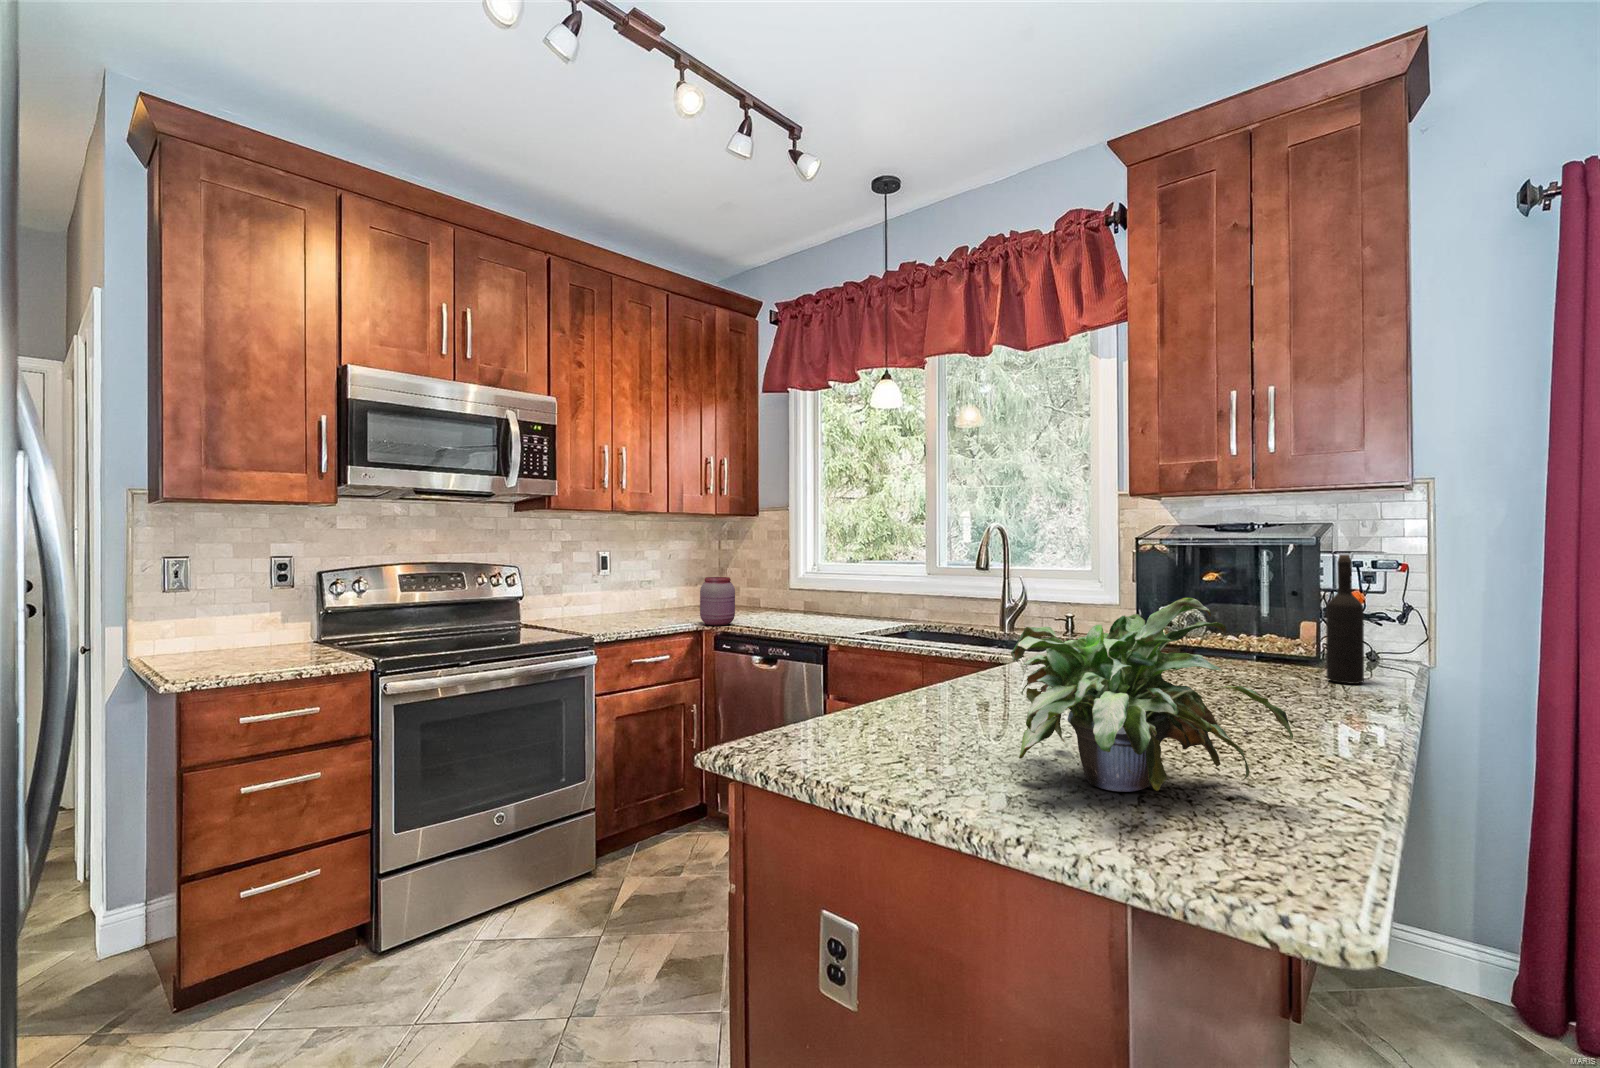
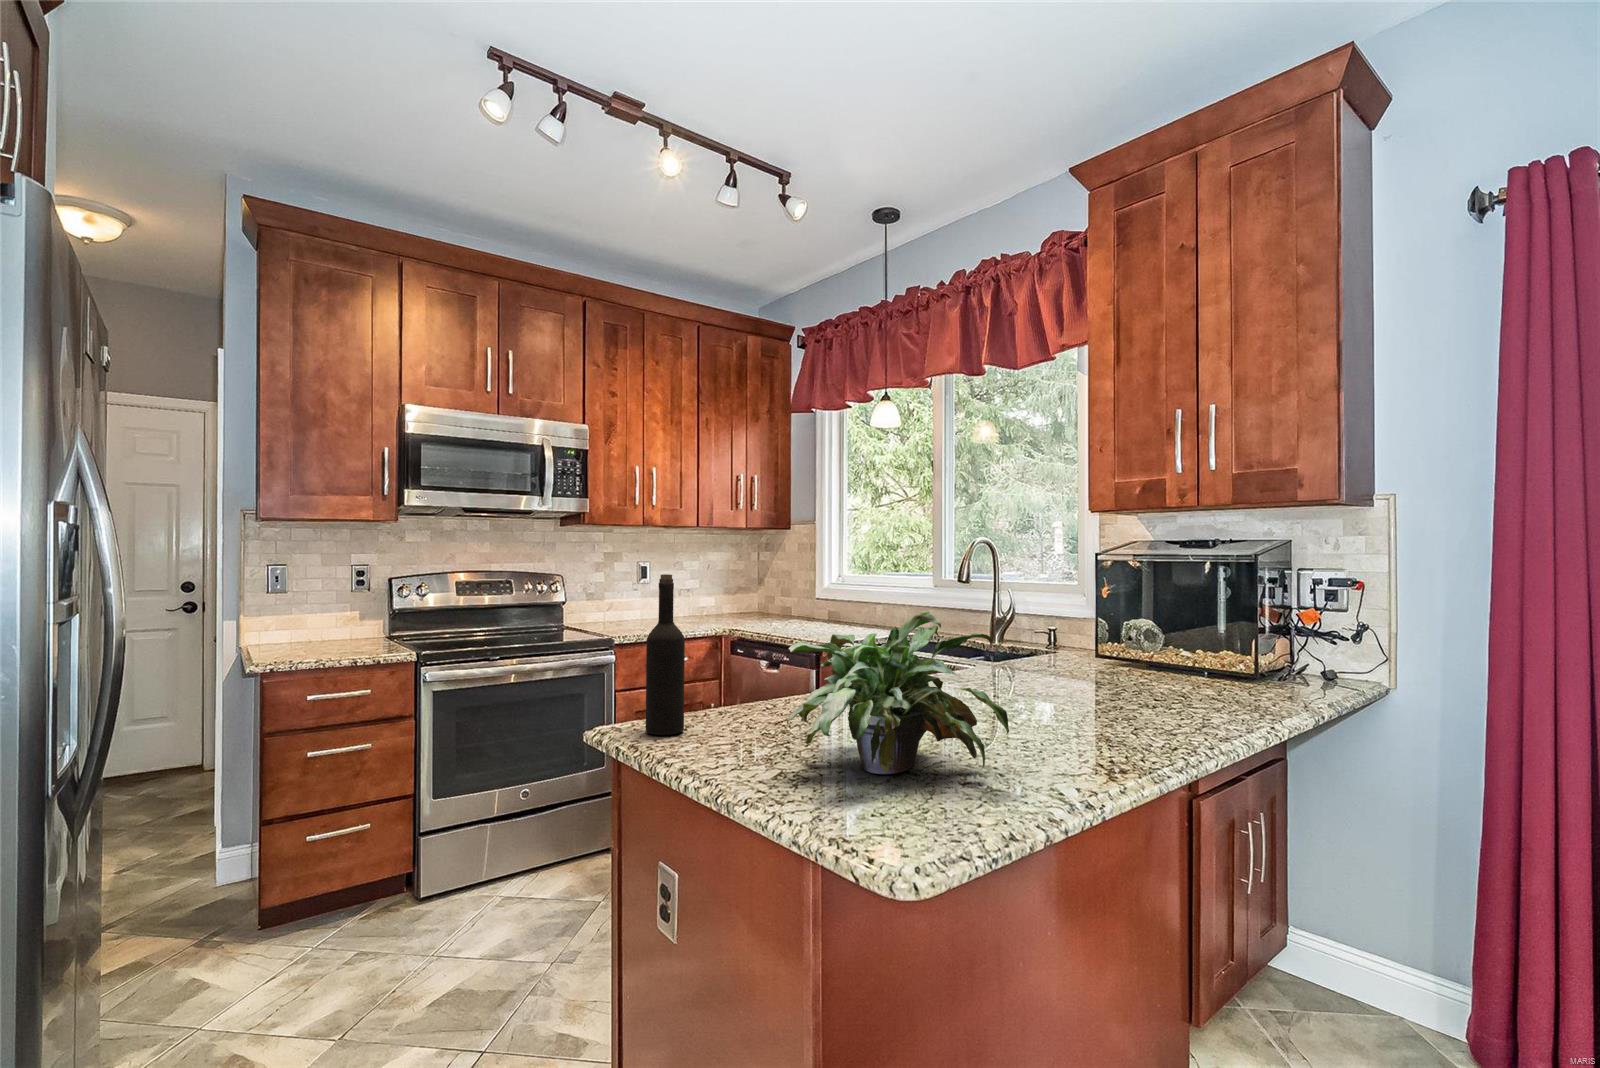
wine bottle: present [1326,554,1364,684] -> present [646,574,685,735]
jar: present [700,577,735,626] -> none [721,585,753,630]

